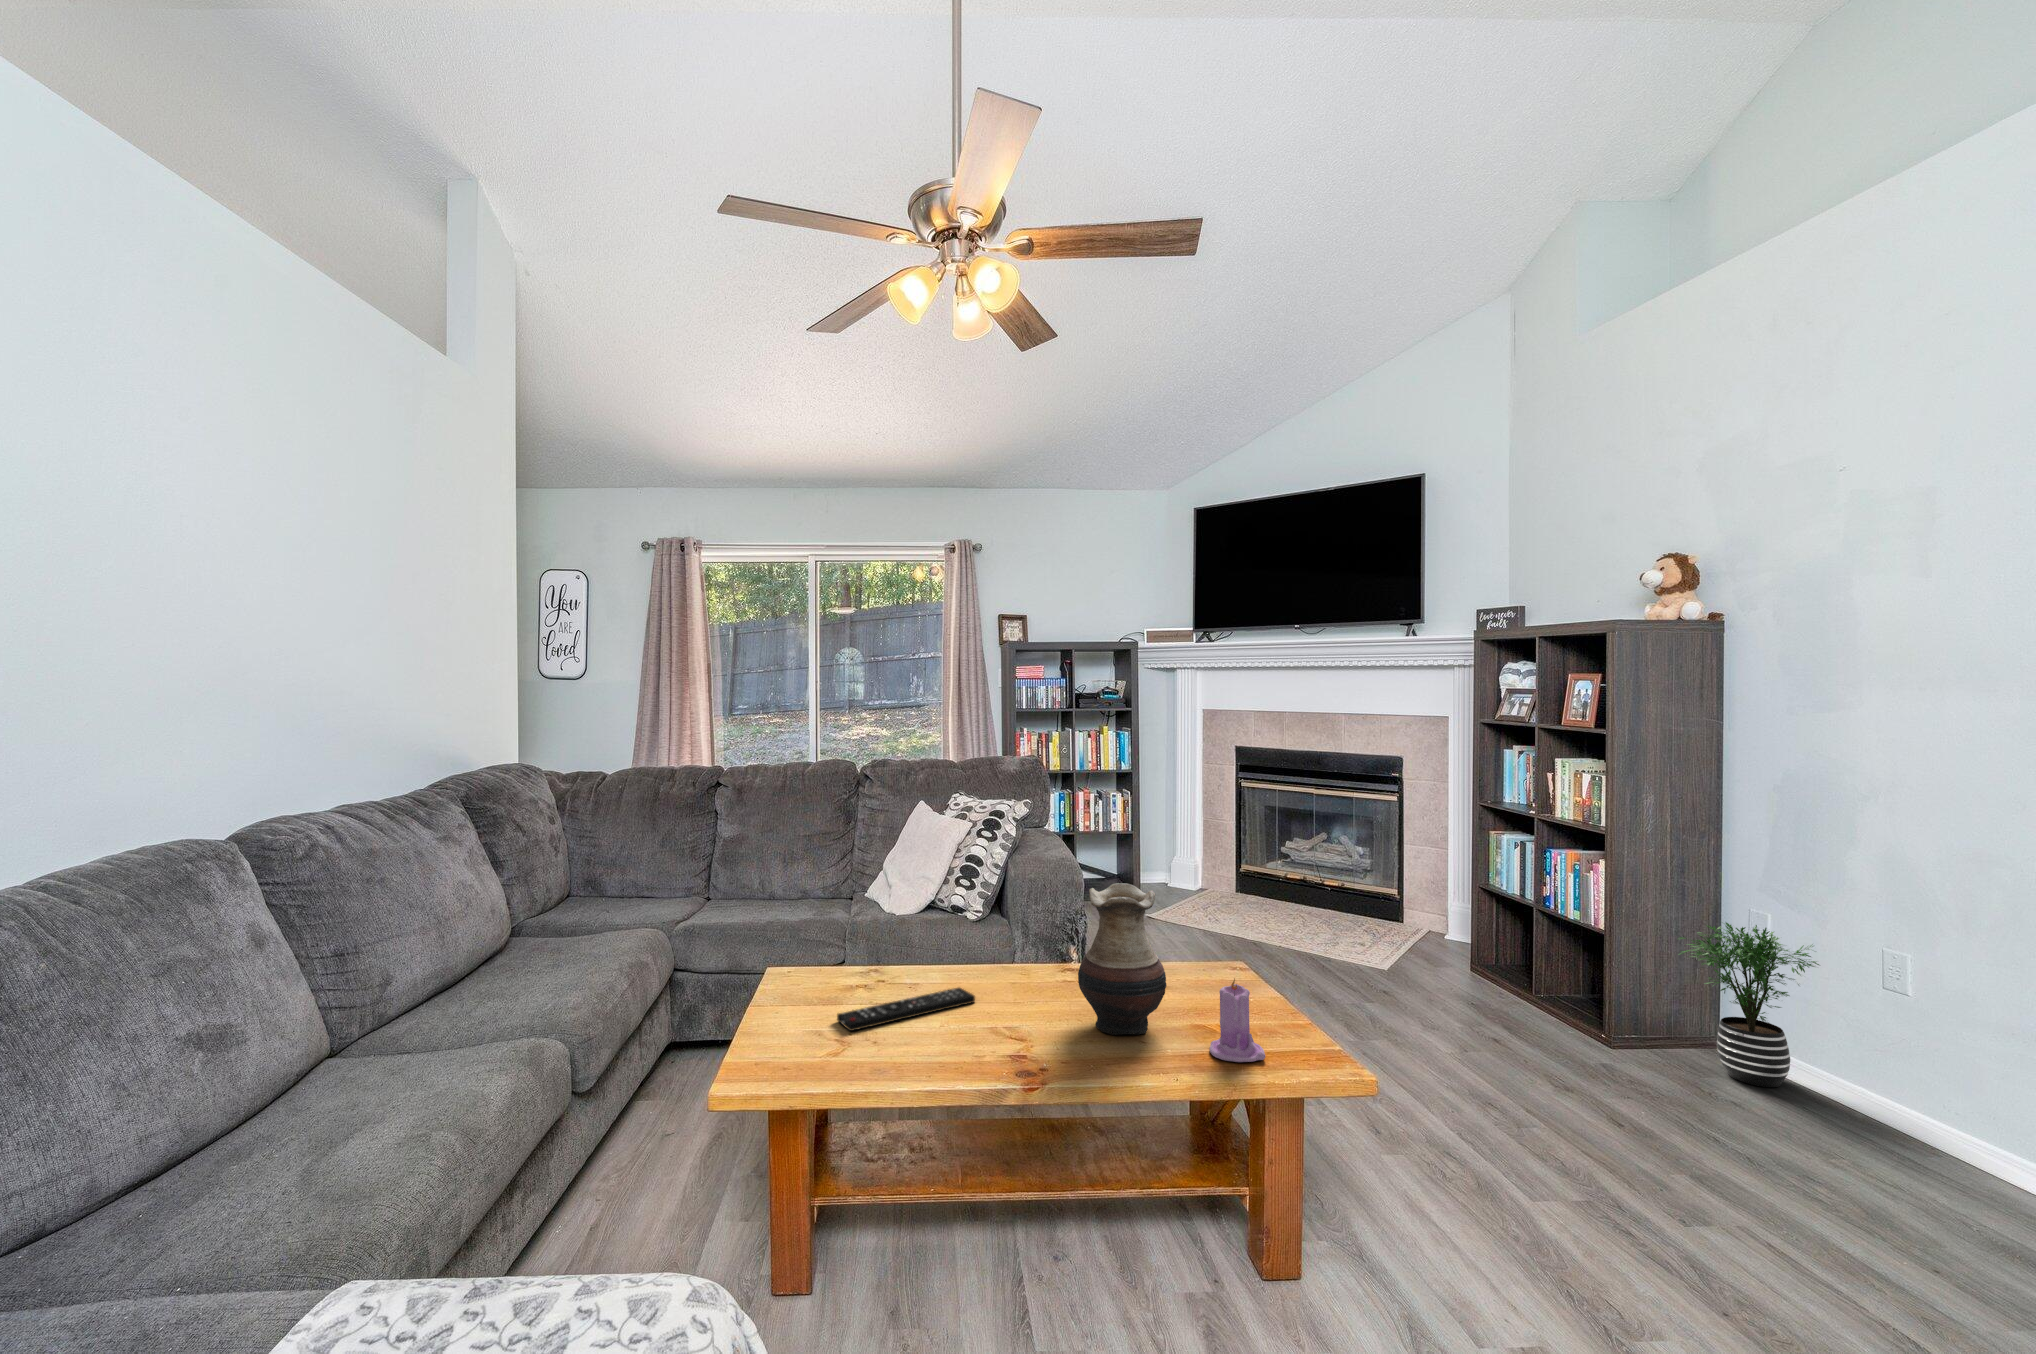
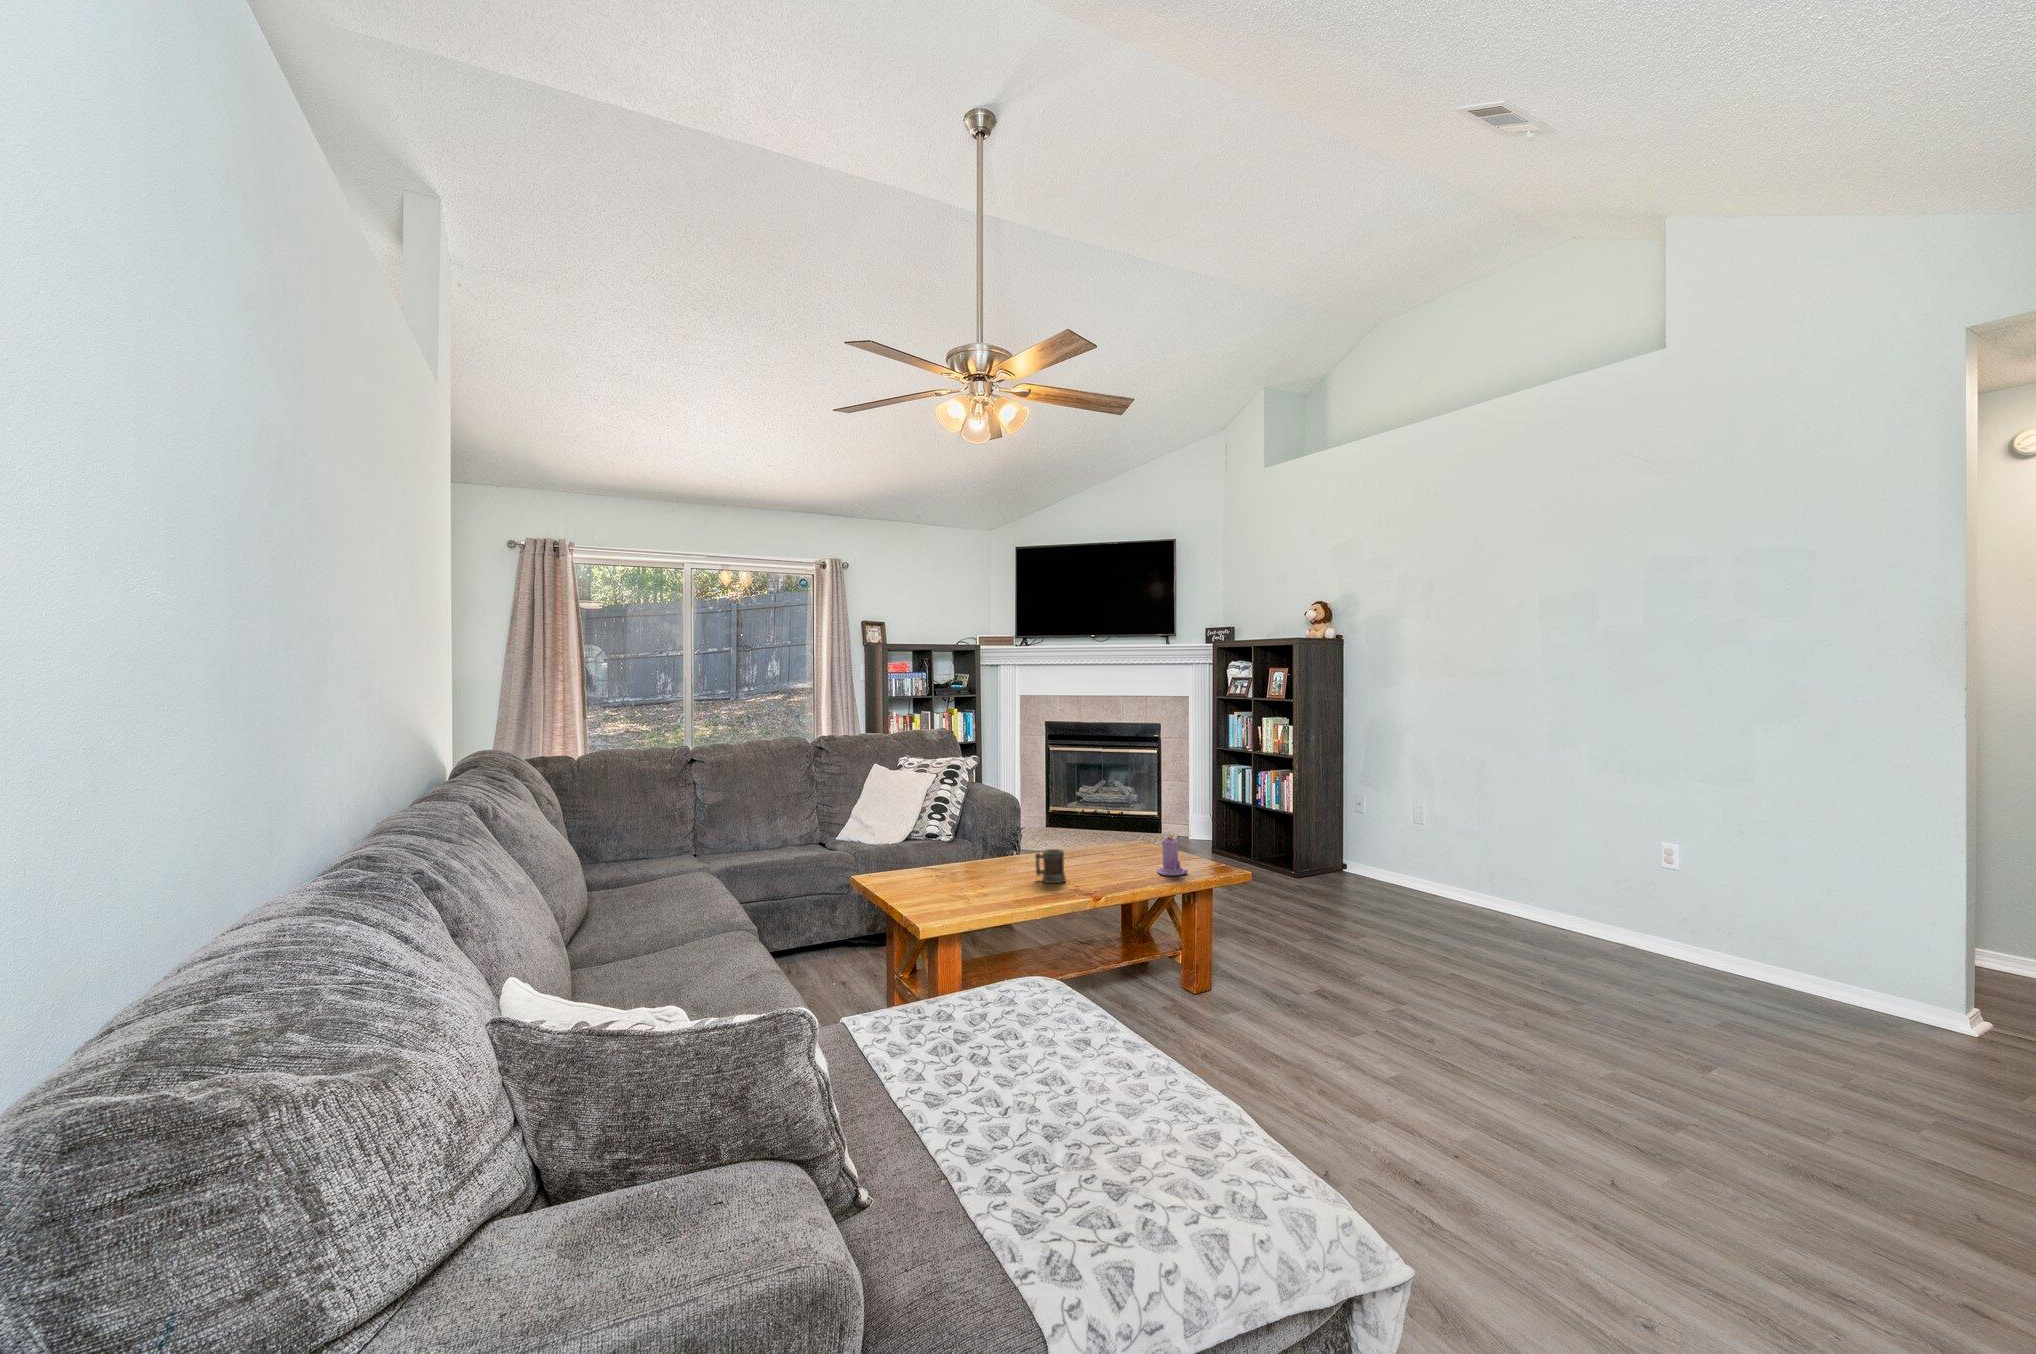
vase: present [1078,883,1167,1035] -> none [1079,792,1129,874]
potted plant: present [1679,923,1819,1087] -> none [1328,803,1393,887]
mug: none [989,978,1036,1045] -> present [1035,849,1066,883]
remote control: present [837,988,975,1031] -> none [944,866,1012,889]

